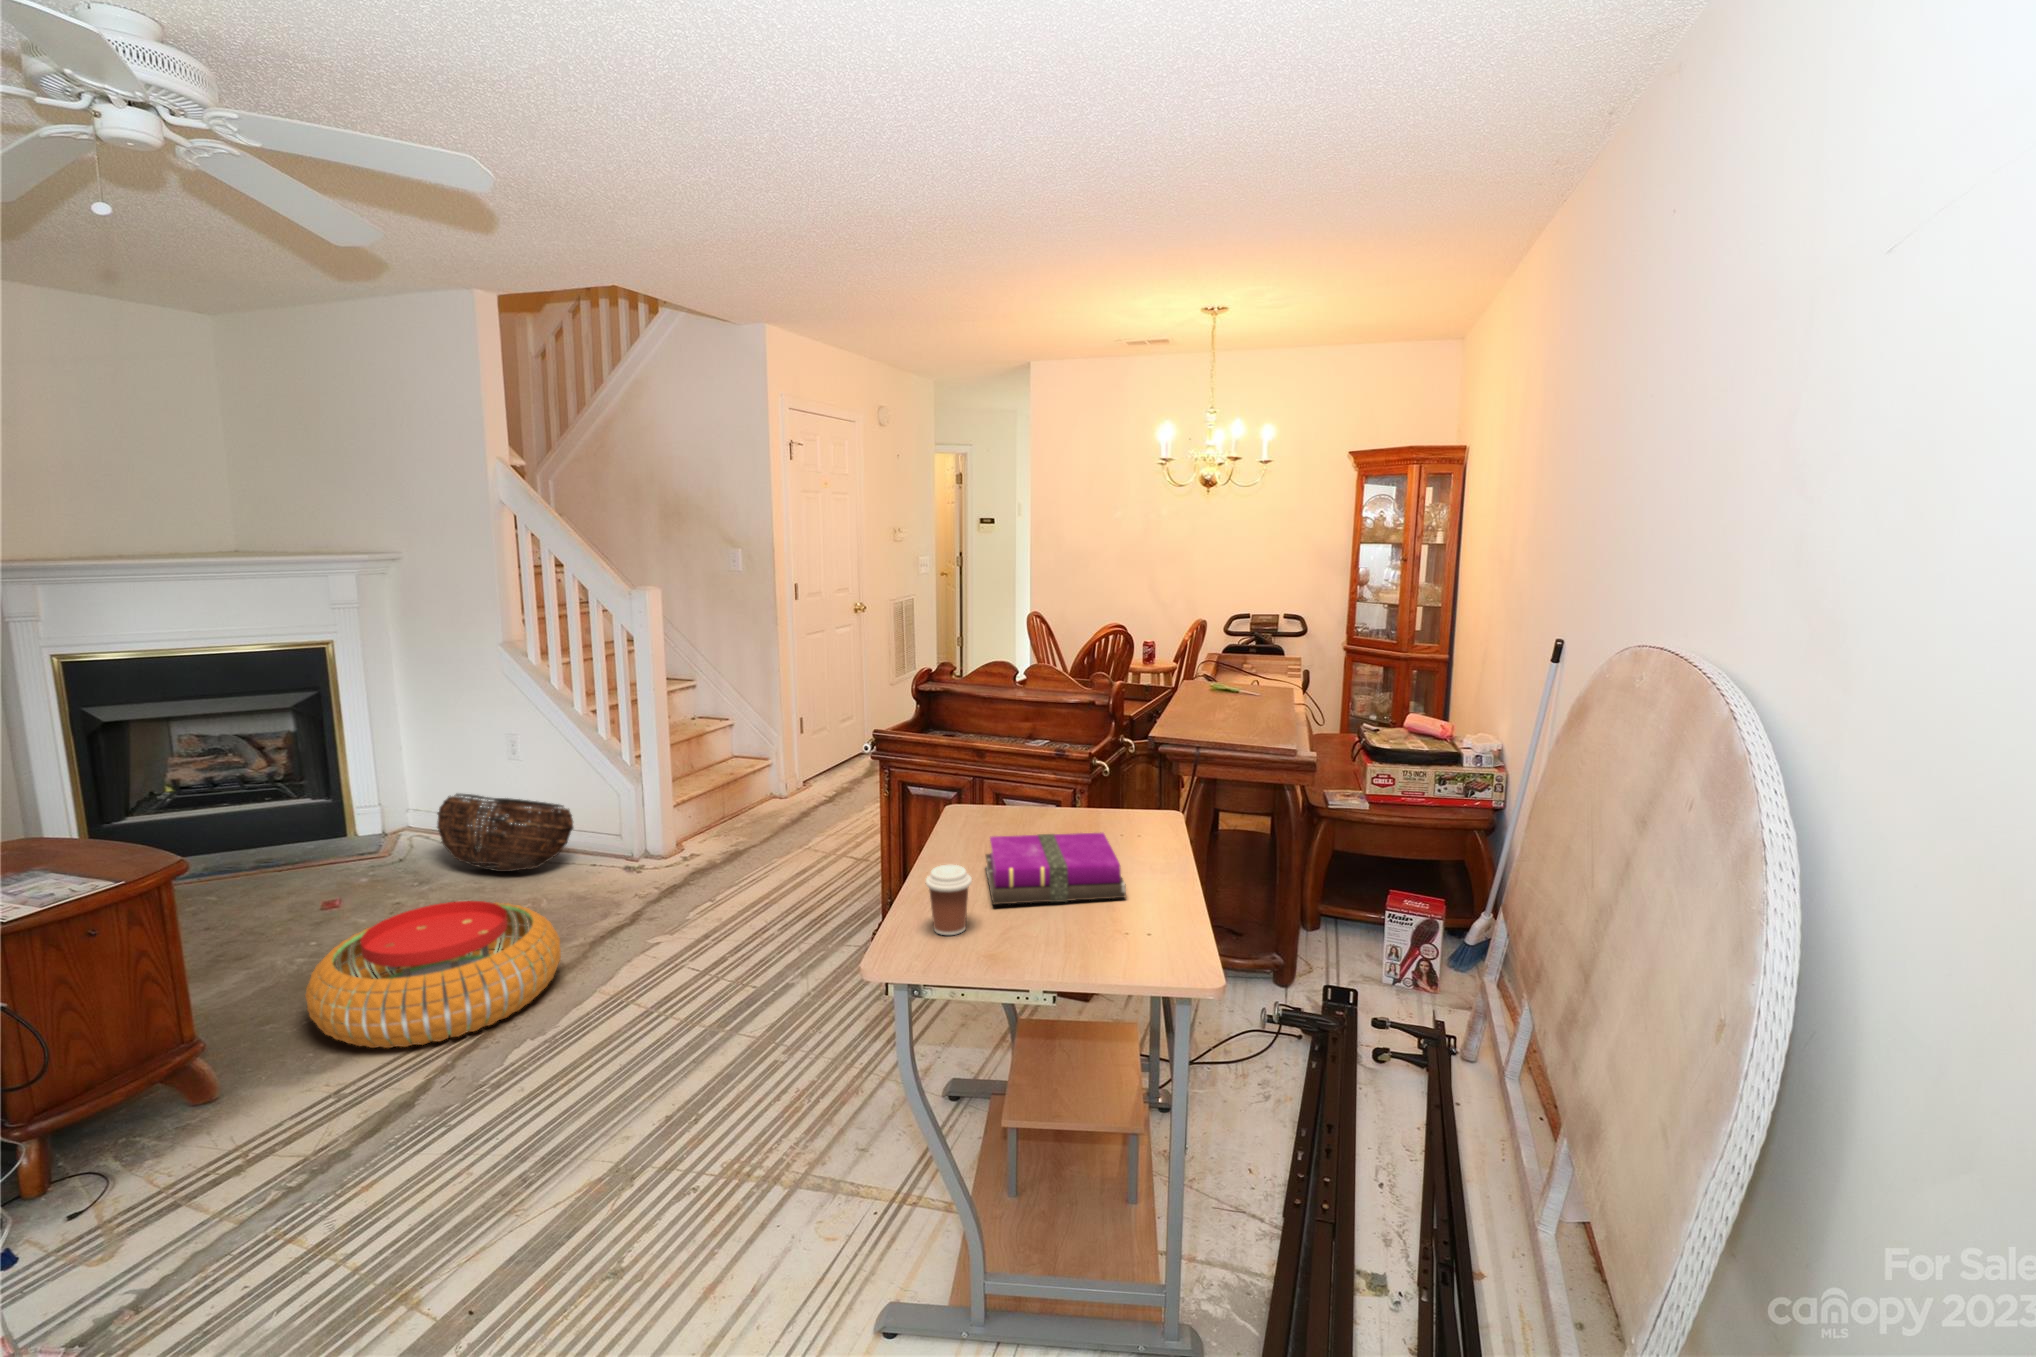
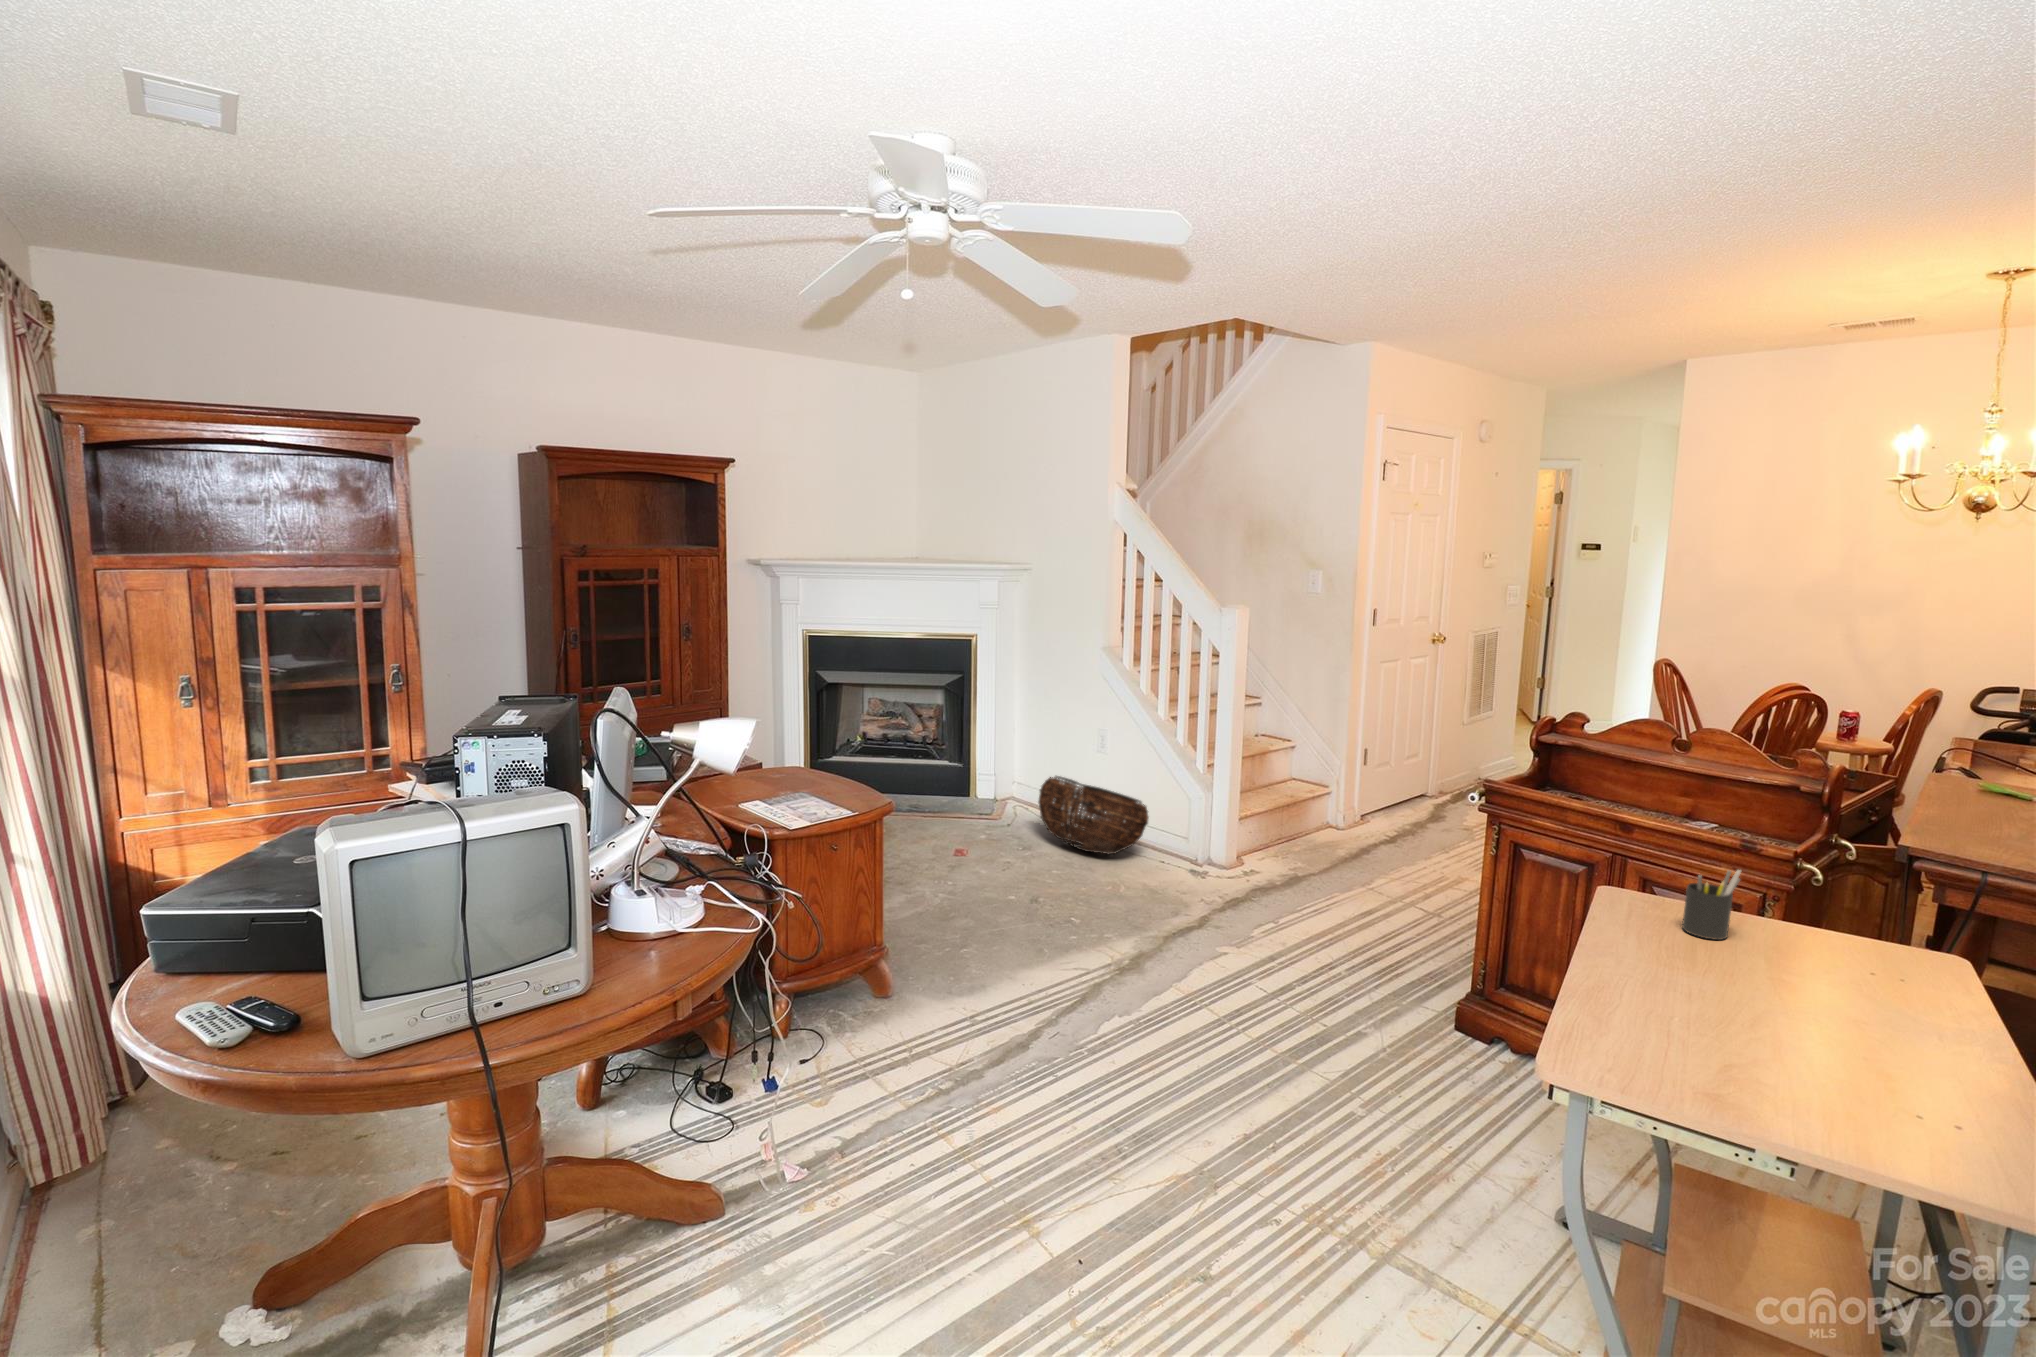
pen holder: none [997,776,1031,836] -> present [1682,870,1741,940]
notebook: present [986,833,1126,905] -> none [1678,937,1927,1066]
coffee cup: present [925,865,972,935] -> none [1621,963,1688,1052]
pouf: present [305,901,561,1048] -> none [949,872,1142,995]

